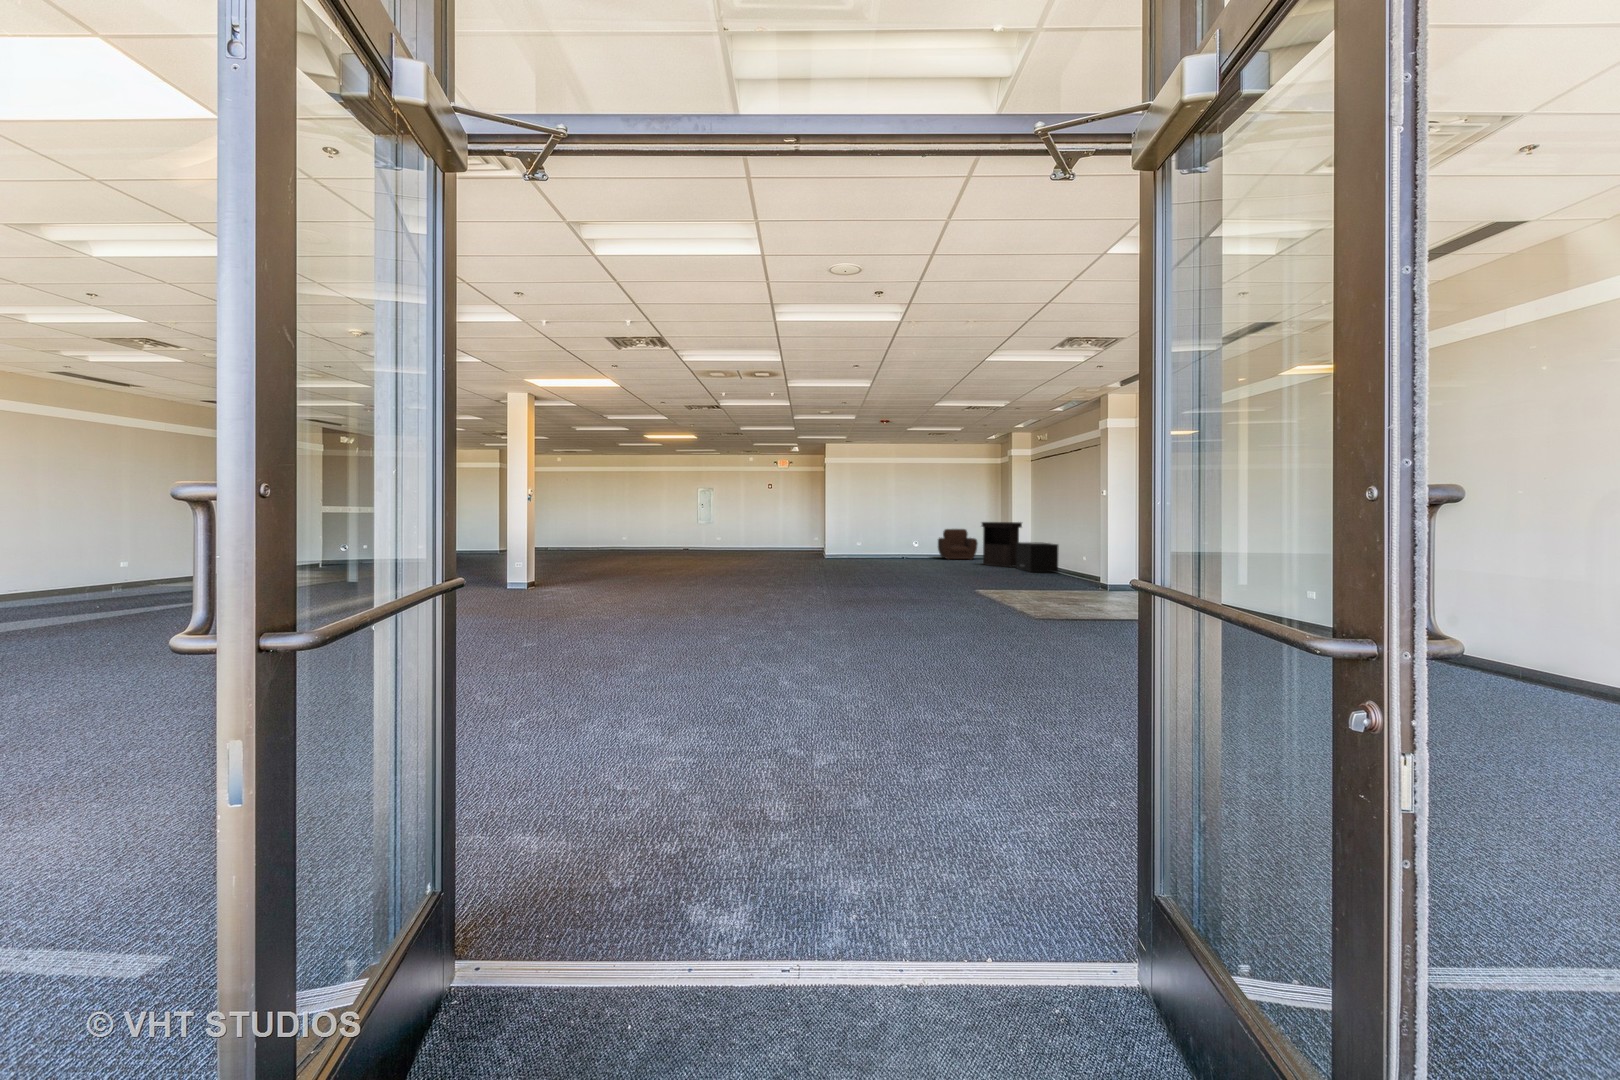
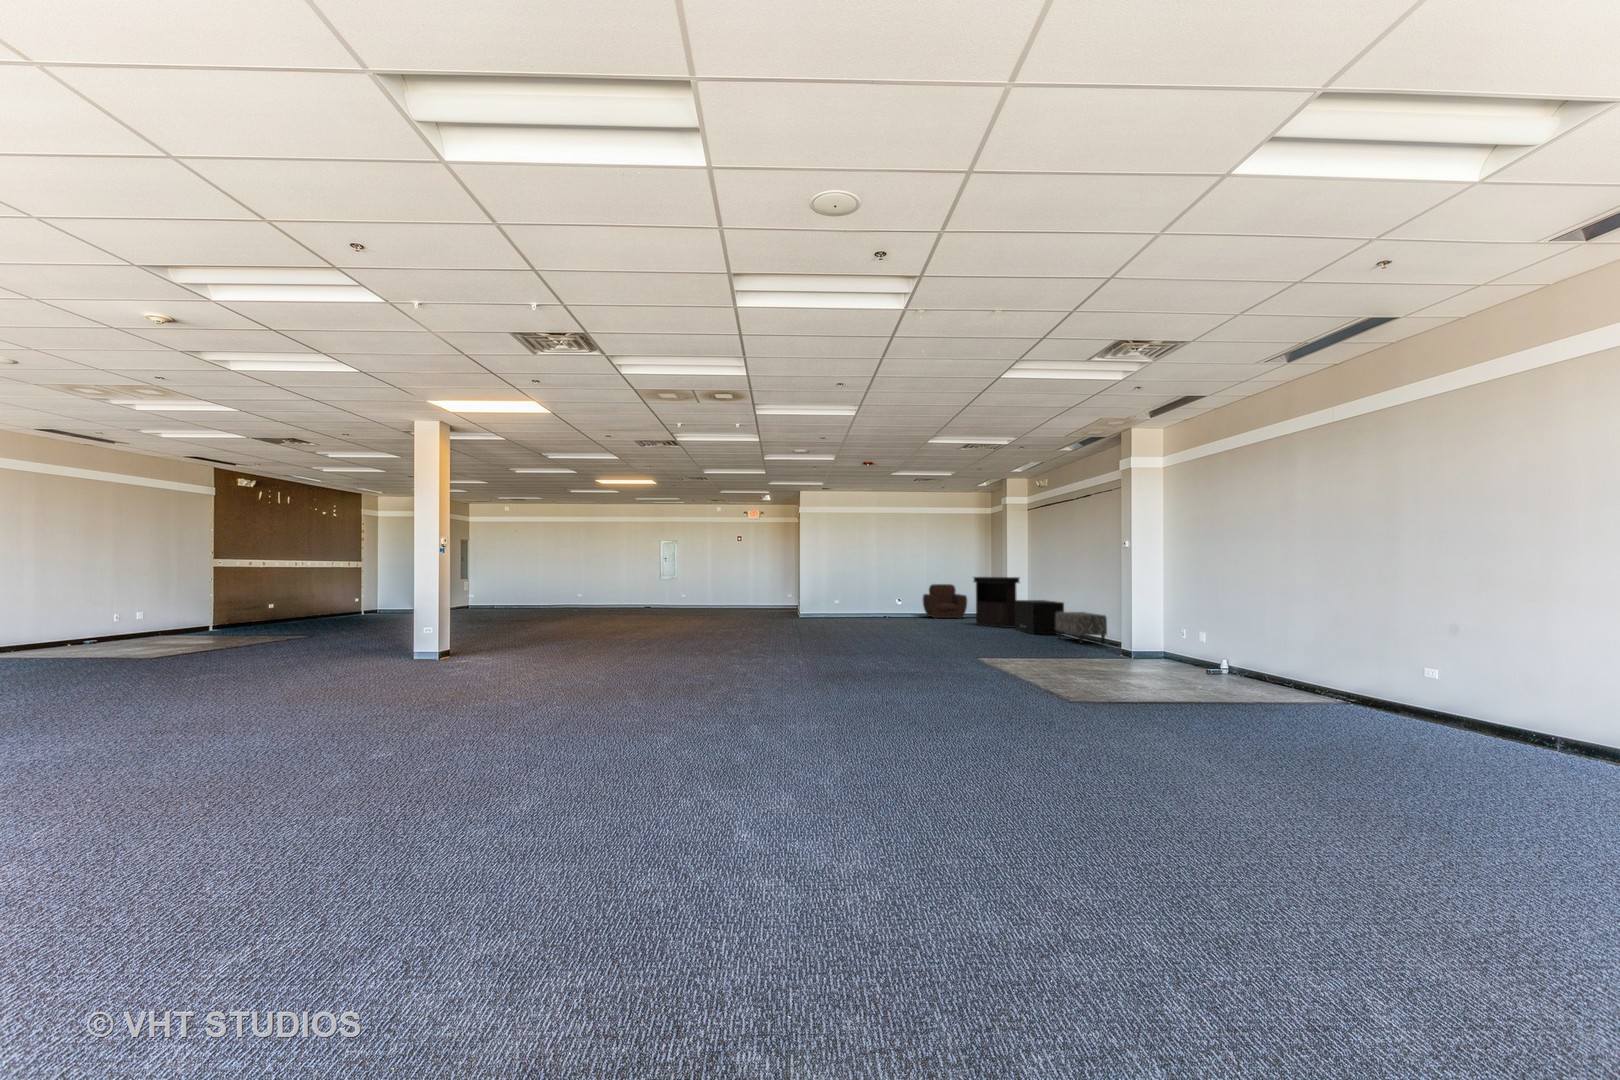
bench: none [1048,552,1090,580] -> present [1056,612,1107,644]

